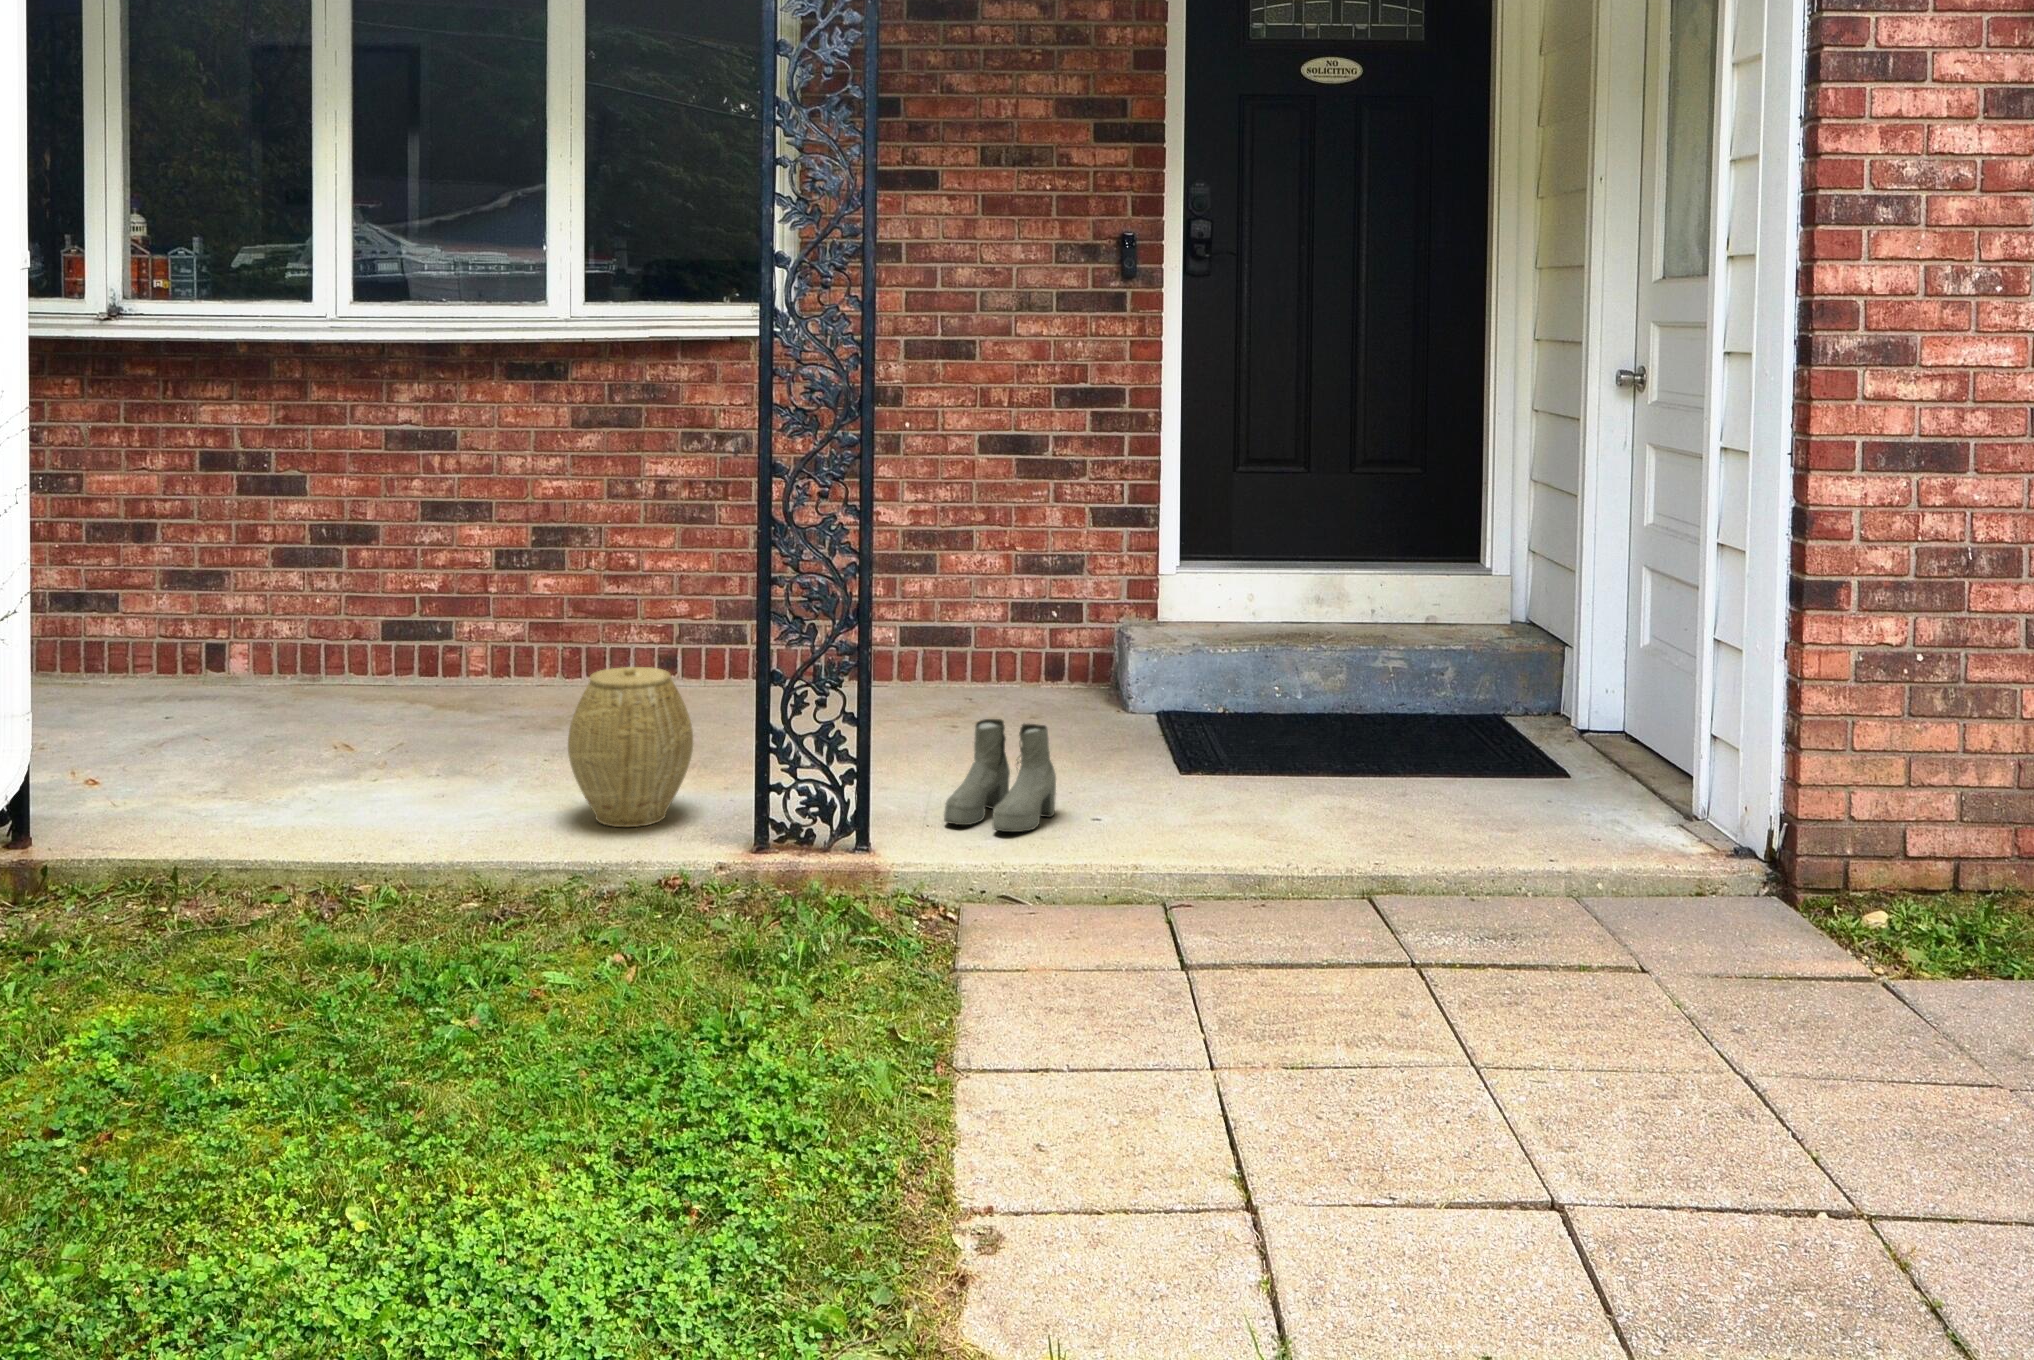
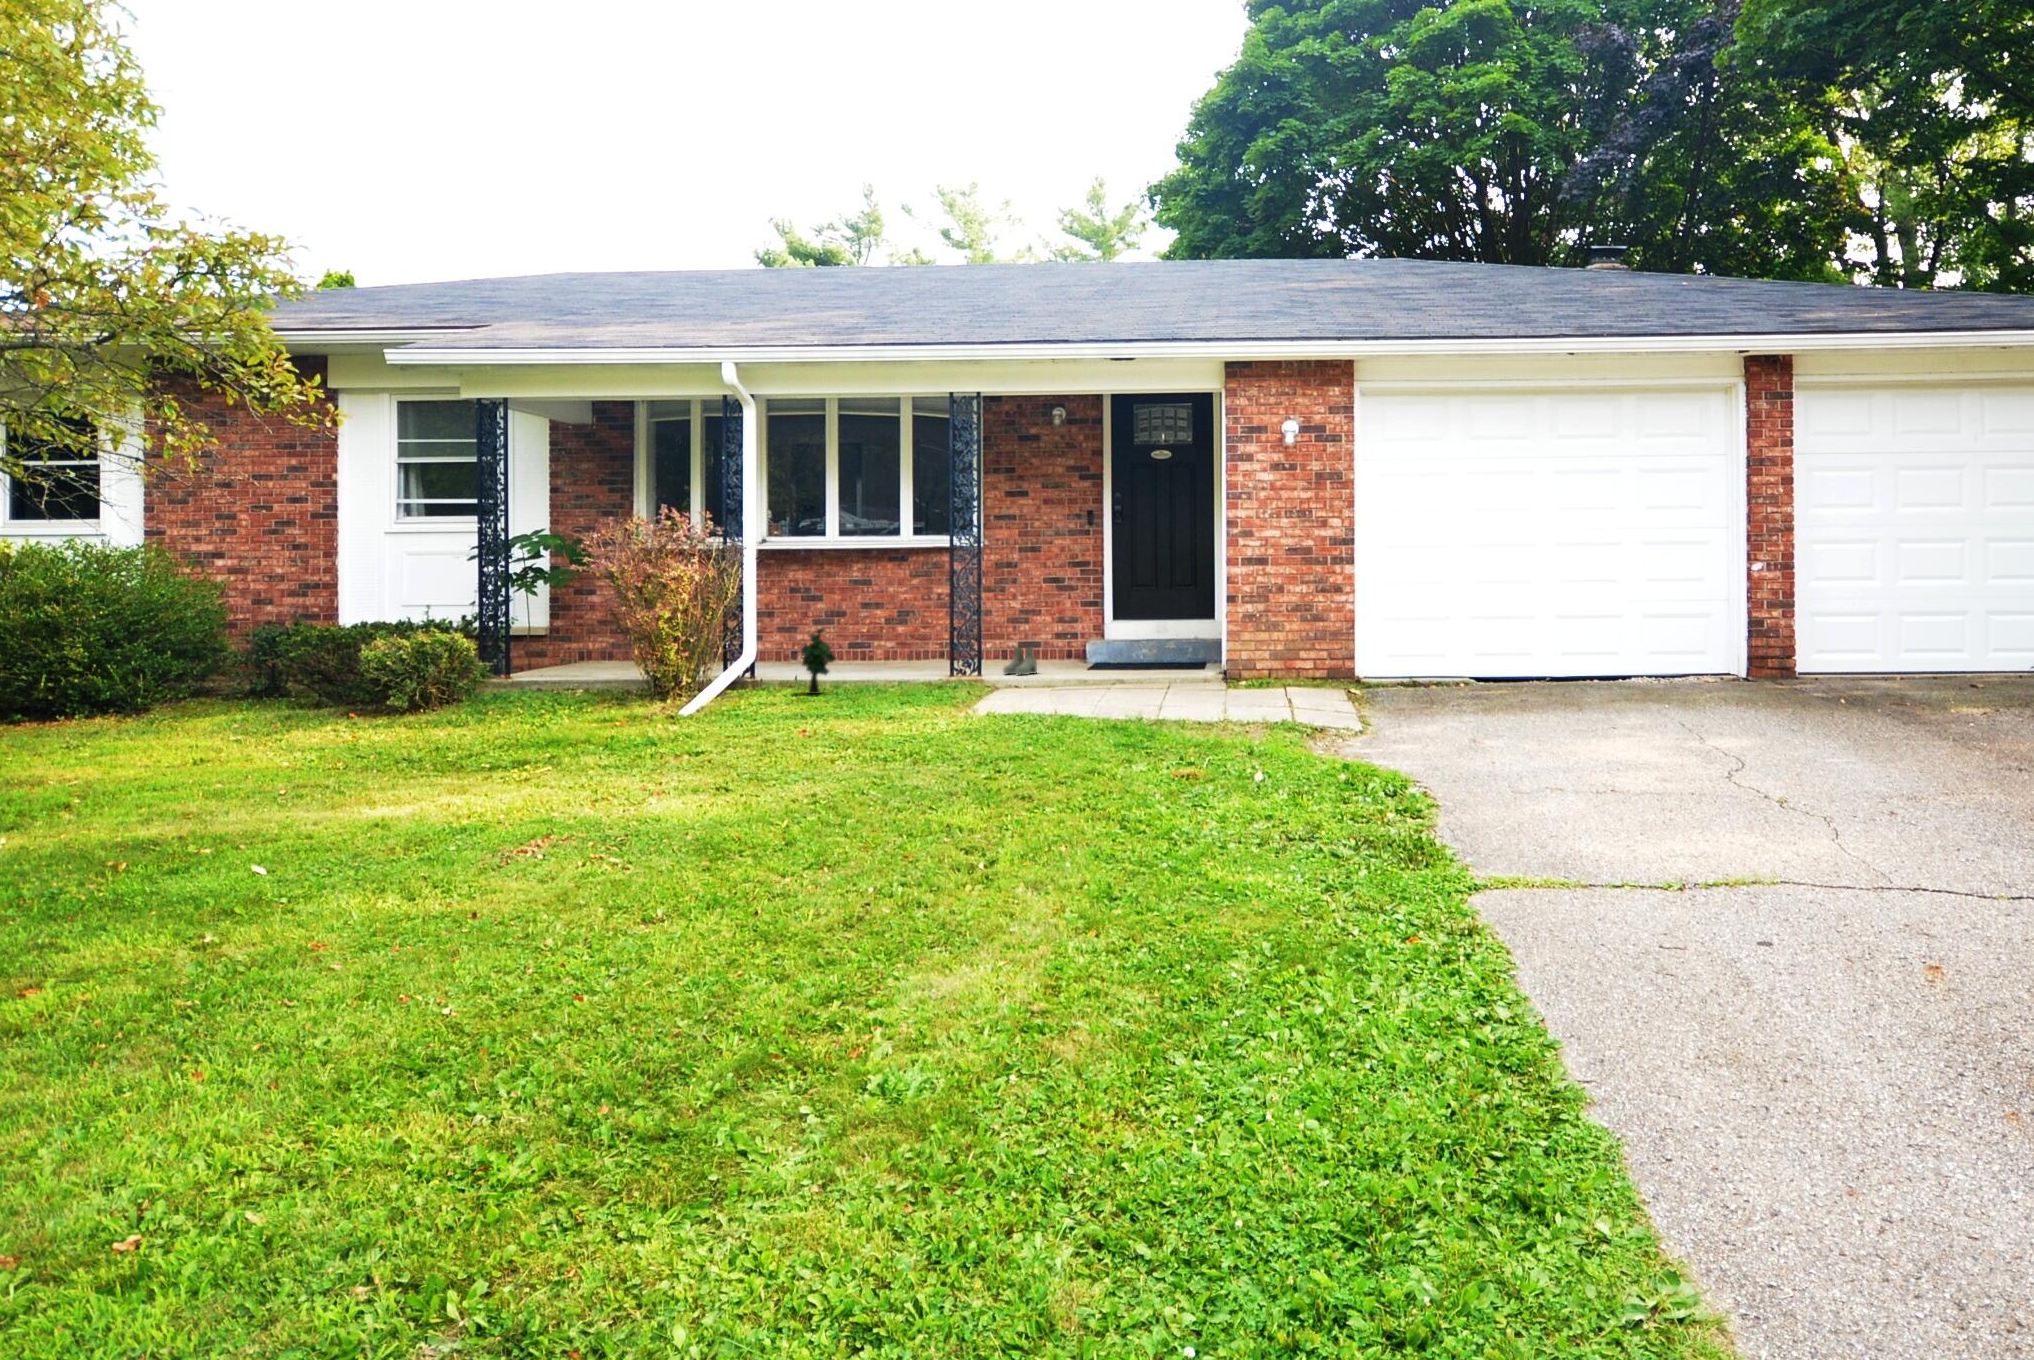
woven basket: present [568,667,693,827] -> none [898,631,934,675]
decorative plant: none [177,715,344,983] -> present [799,628,835,694]

